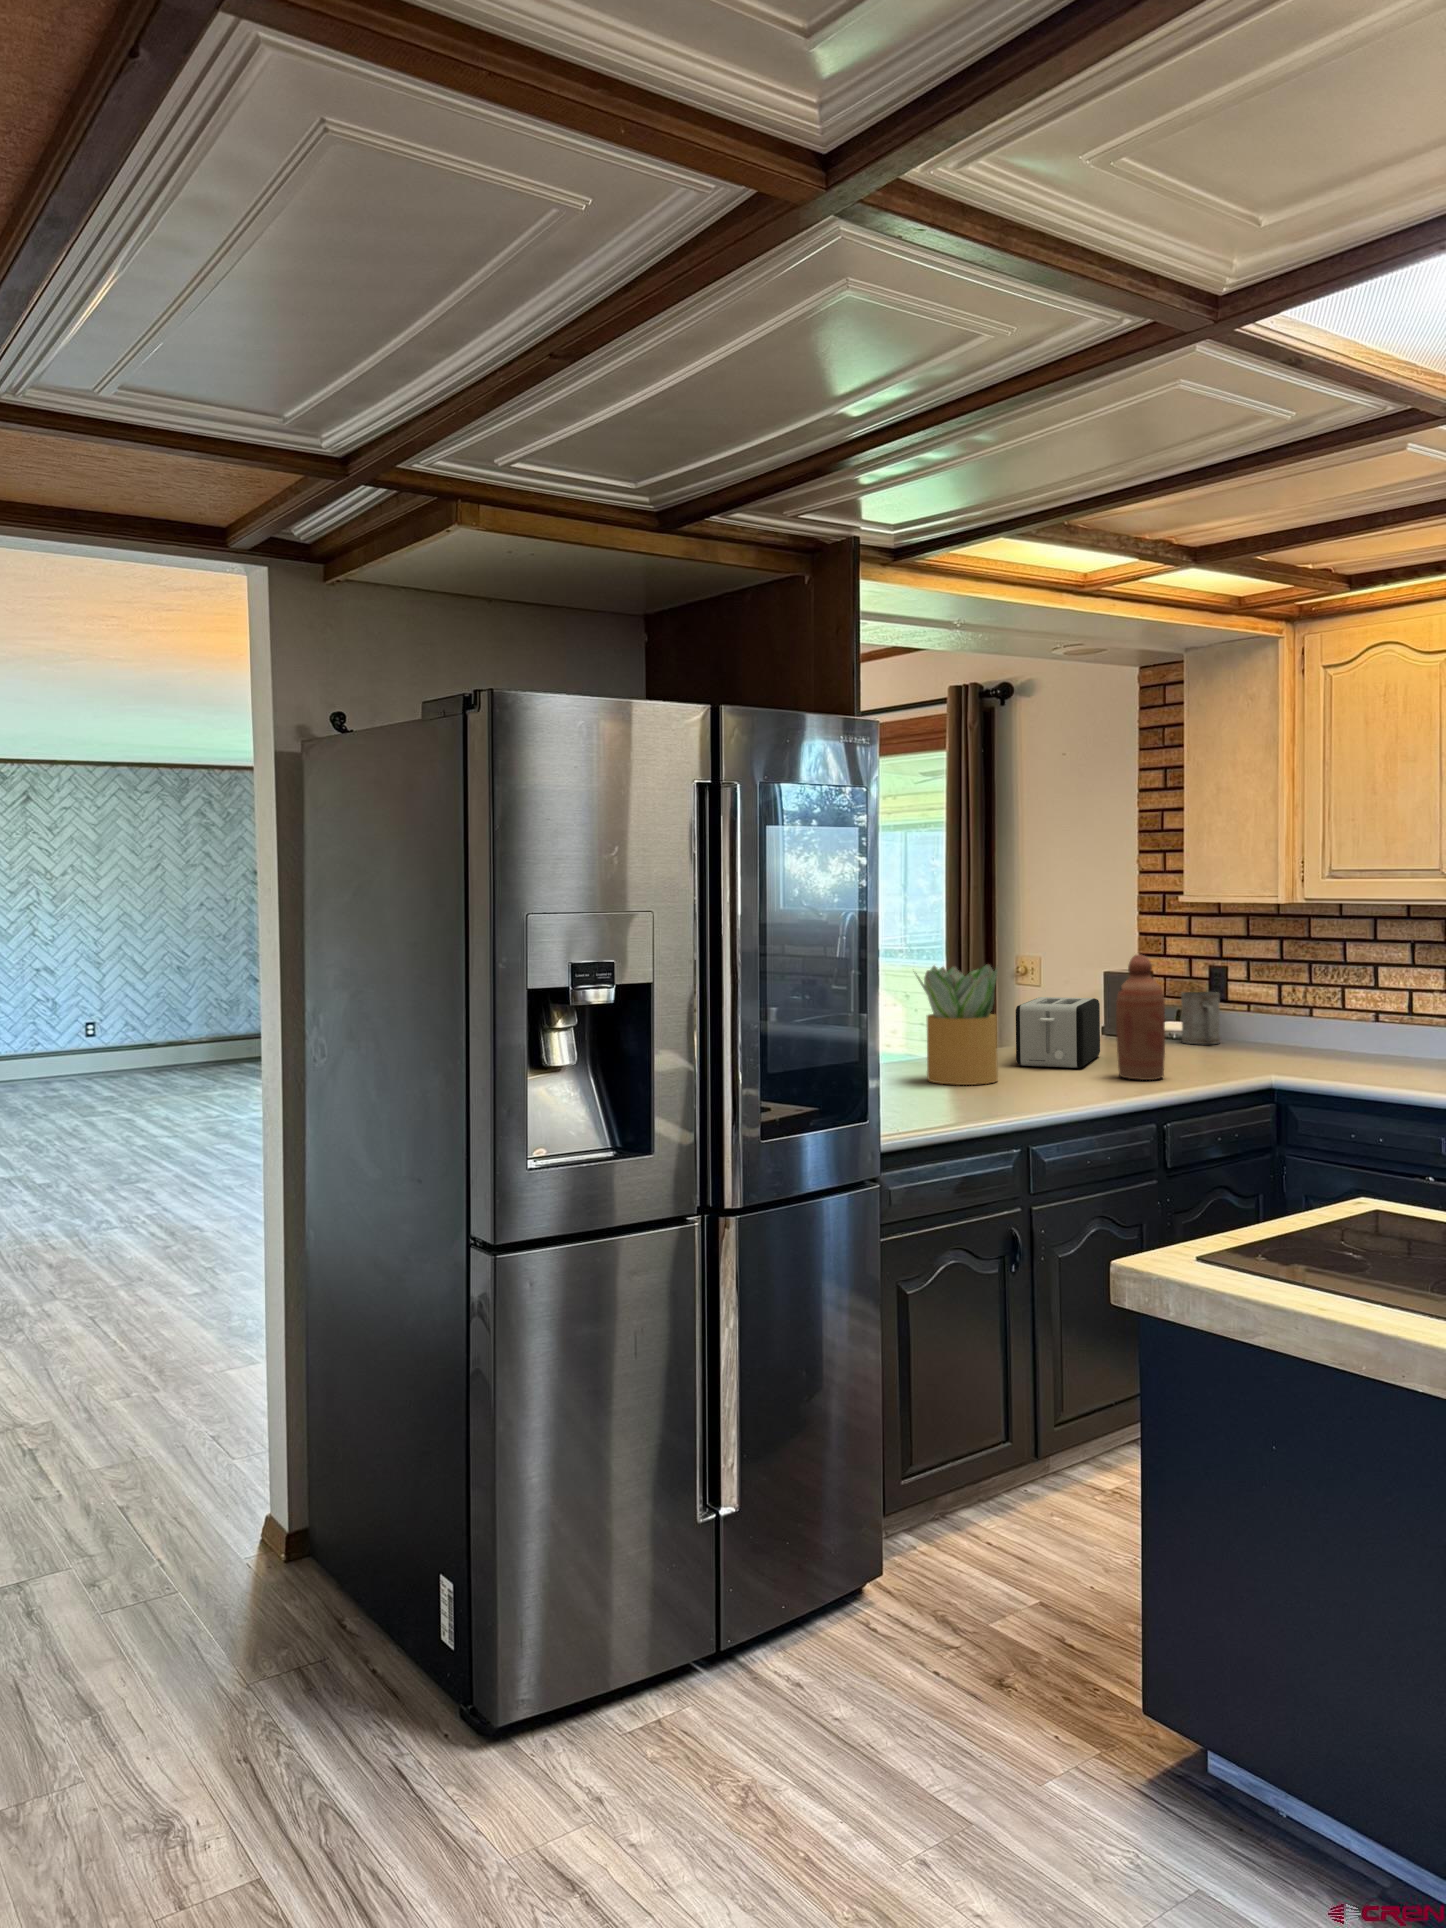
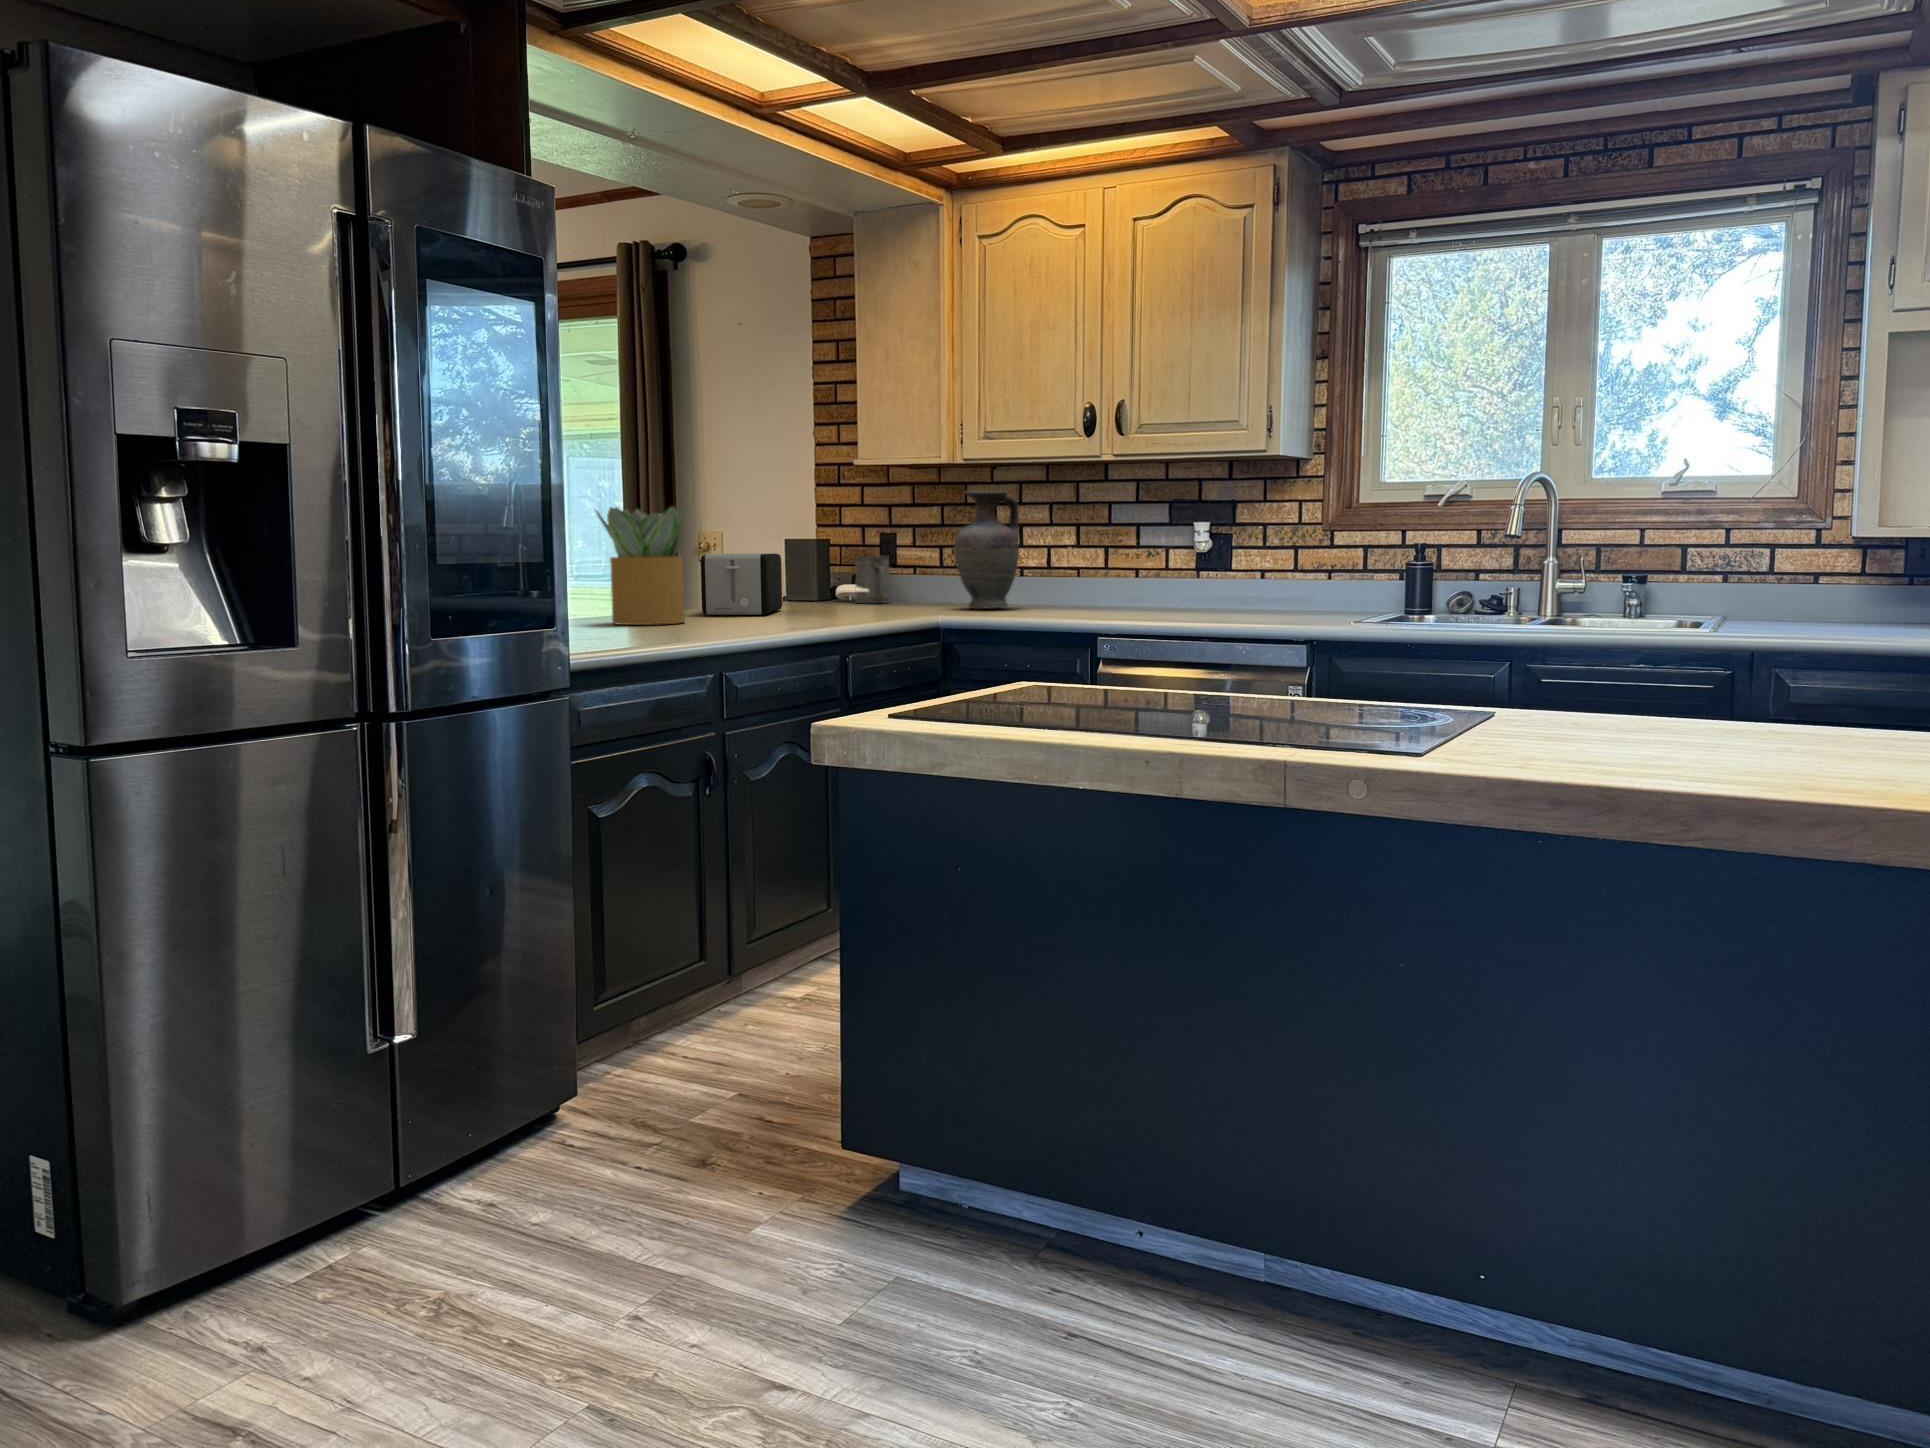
vase: none [1293,934,1371,1065] -> present [954,491,1019,609]
bottle: present [1116,954,1165,1080] -> none [799,498,844,618]

